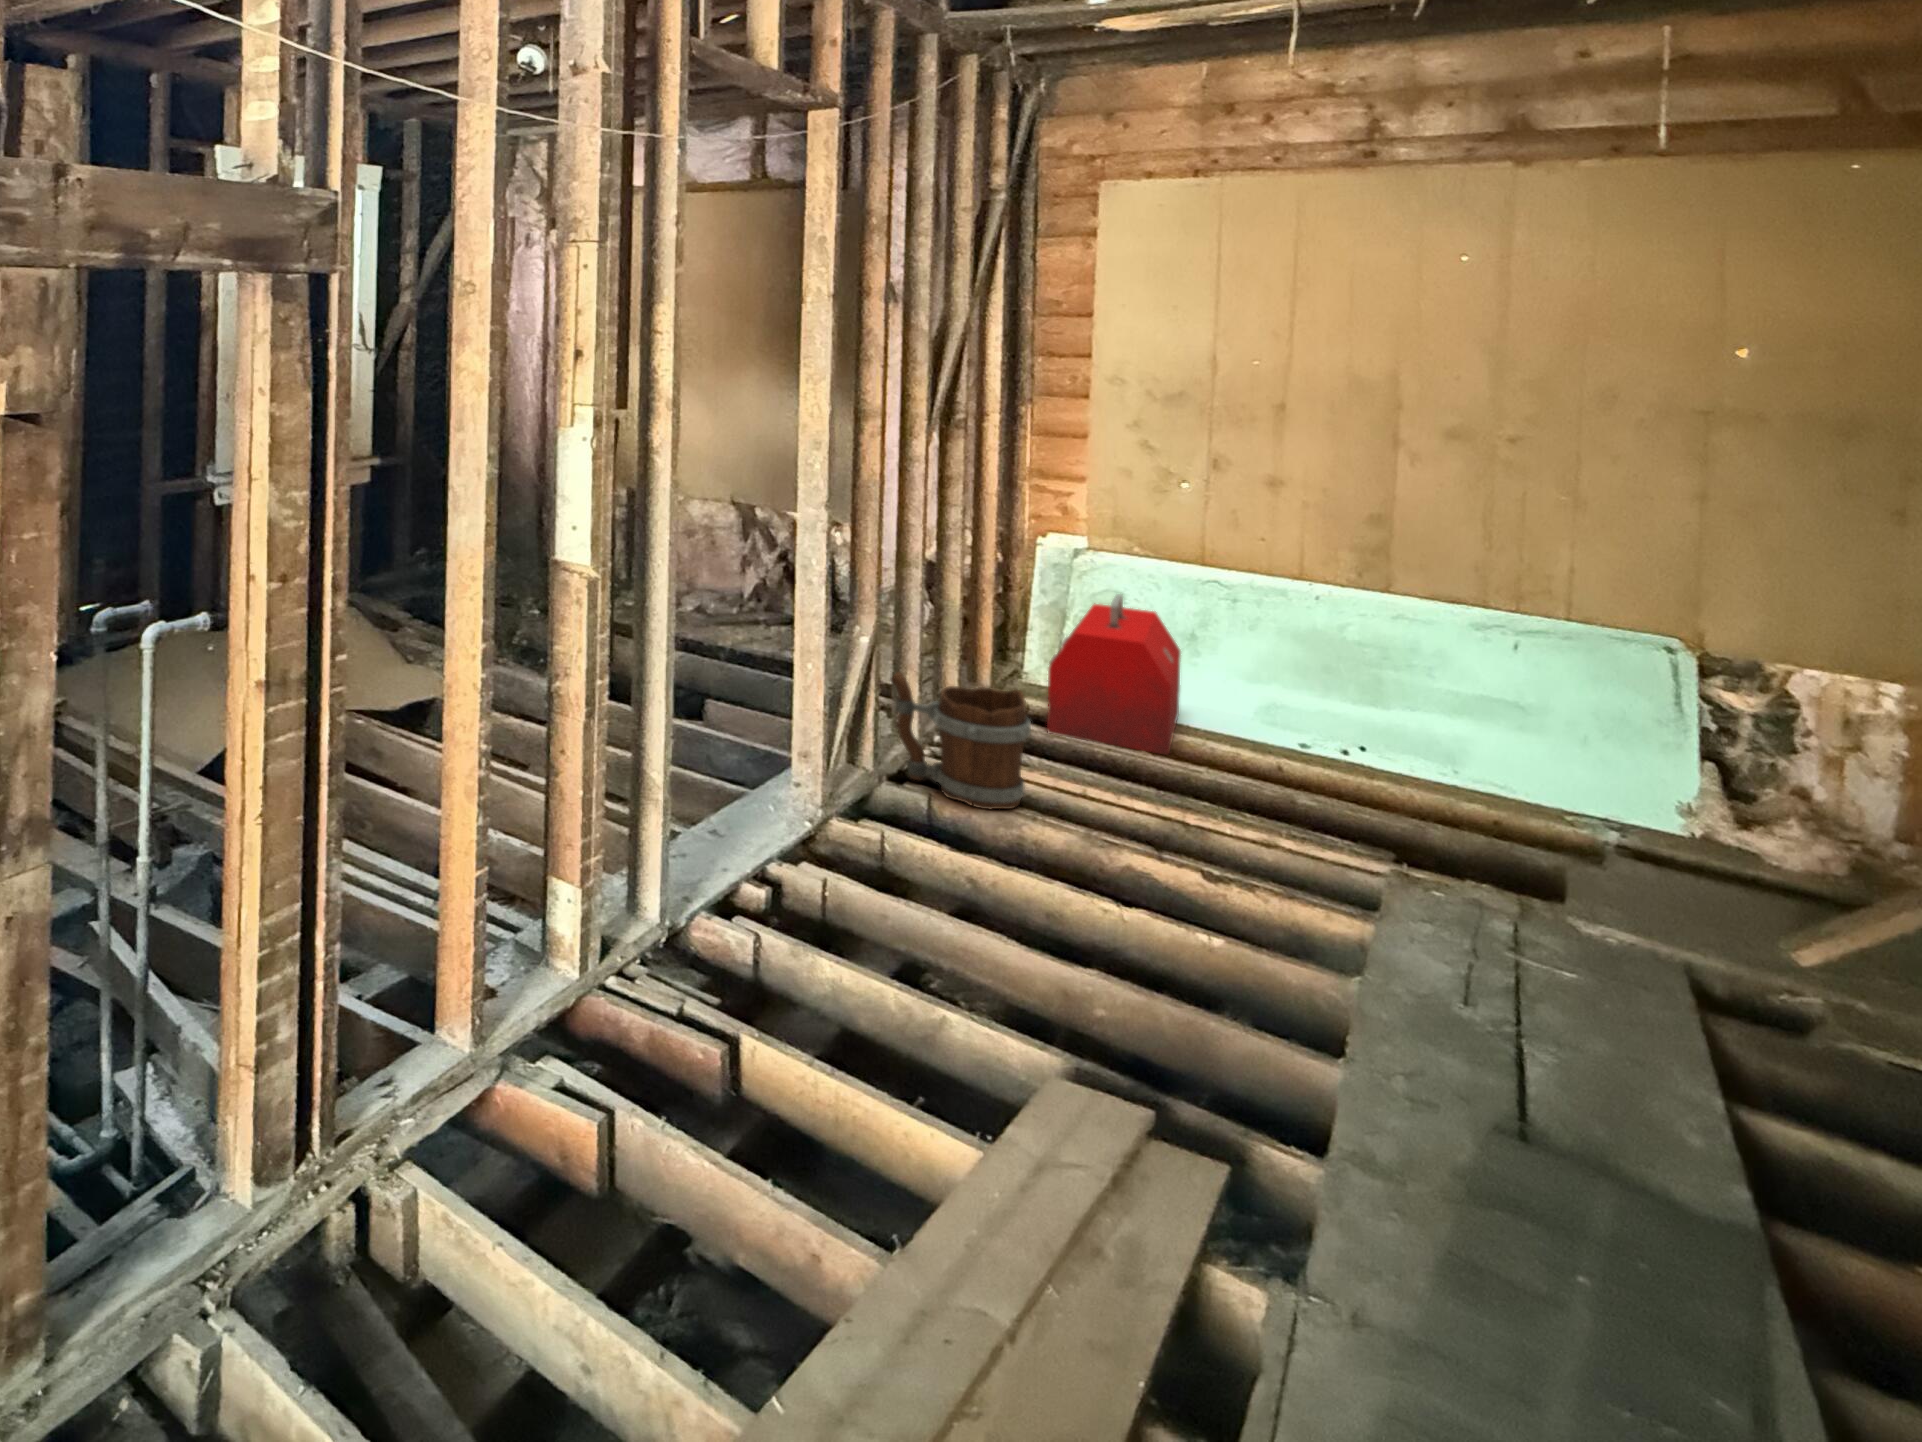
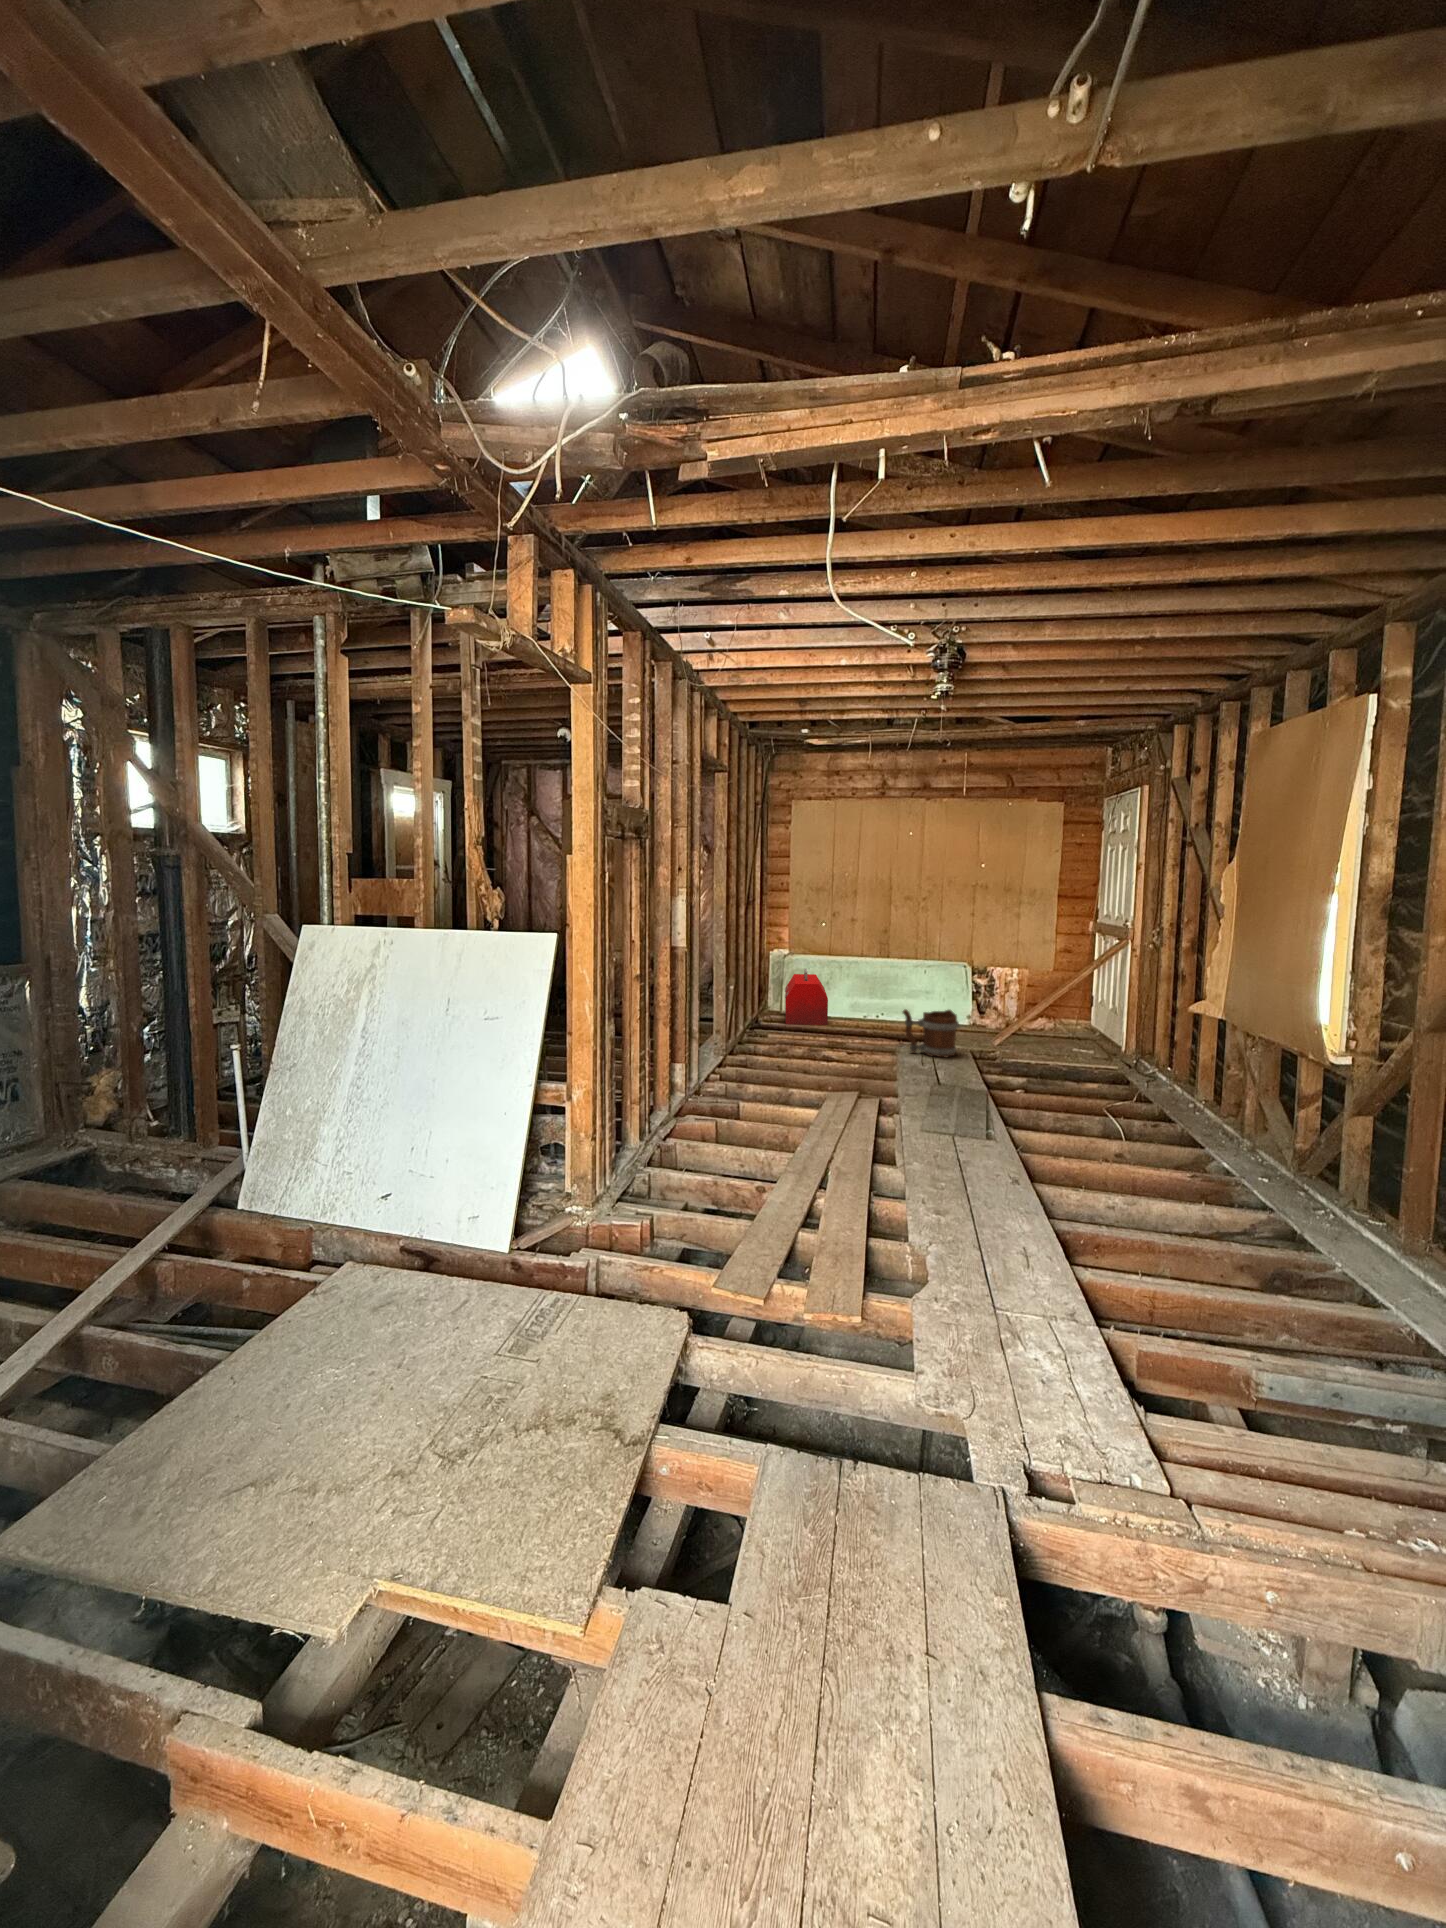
bucket: present [891,672,1031,809] -> present [903,1009,959,1057]

